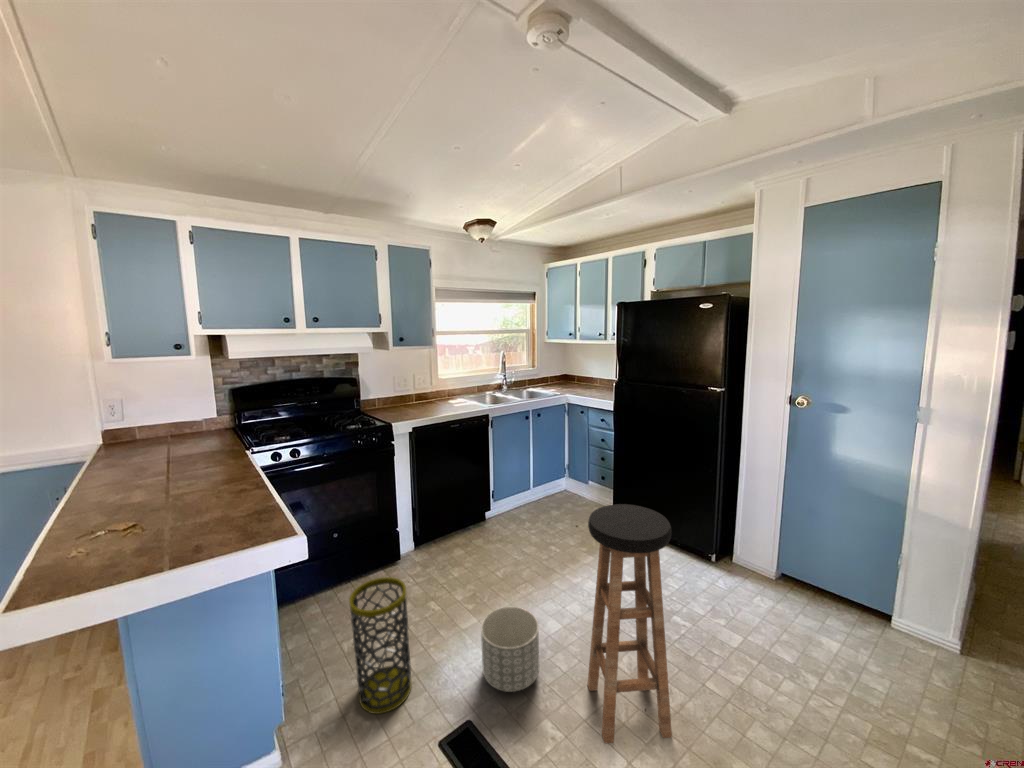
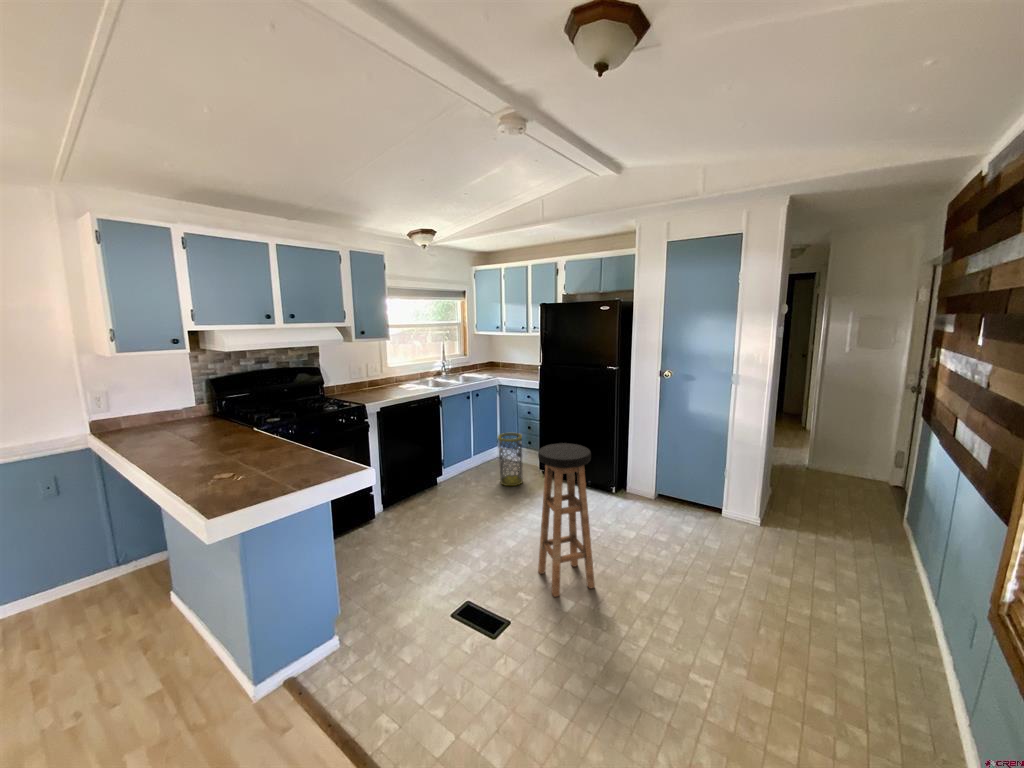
trash can: present [349,577,412,714] -> present [498,433,523,486]
planter: present [481,607,539,692] -> none [462,528,505,581]

